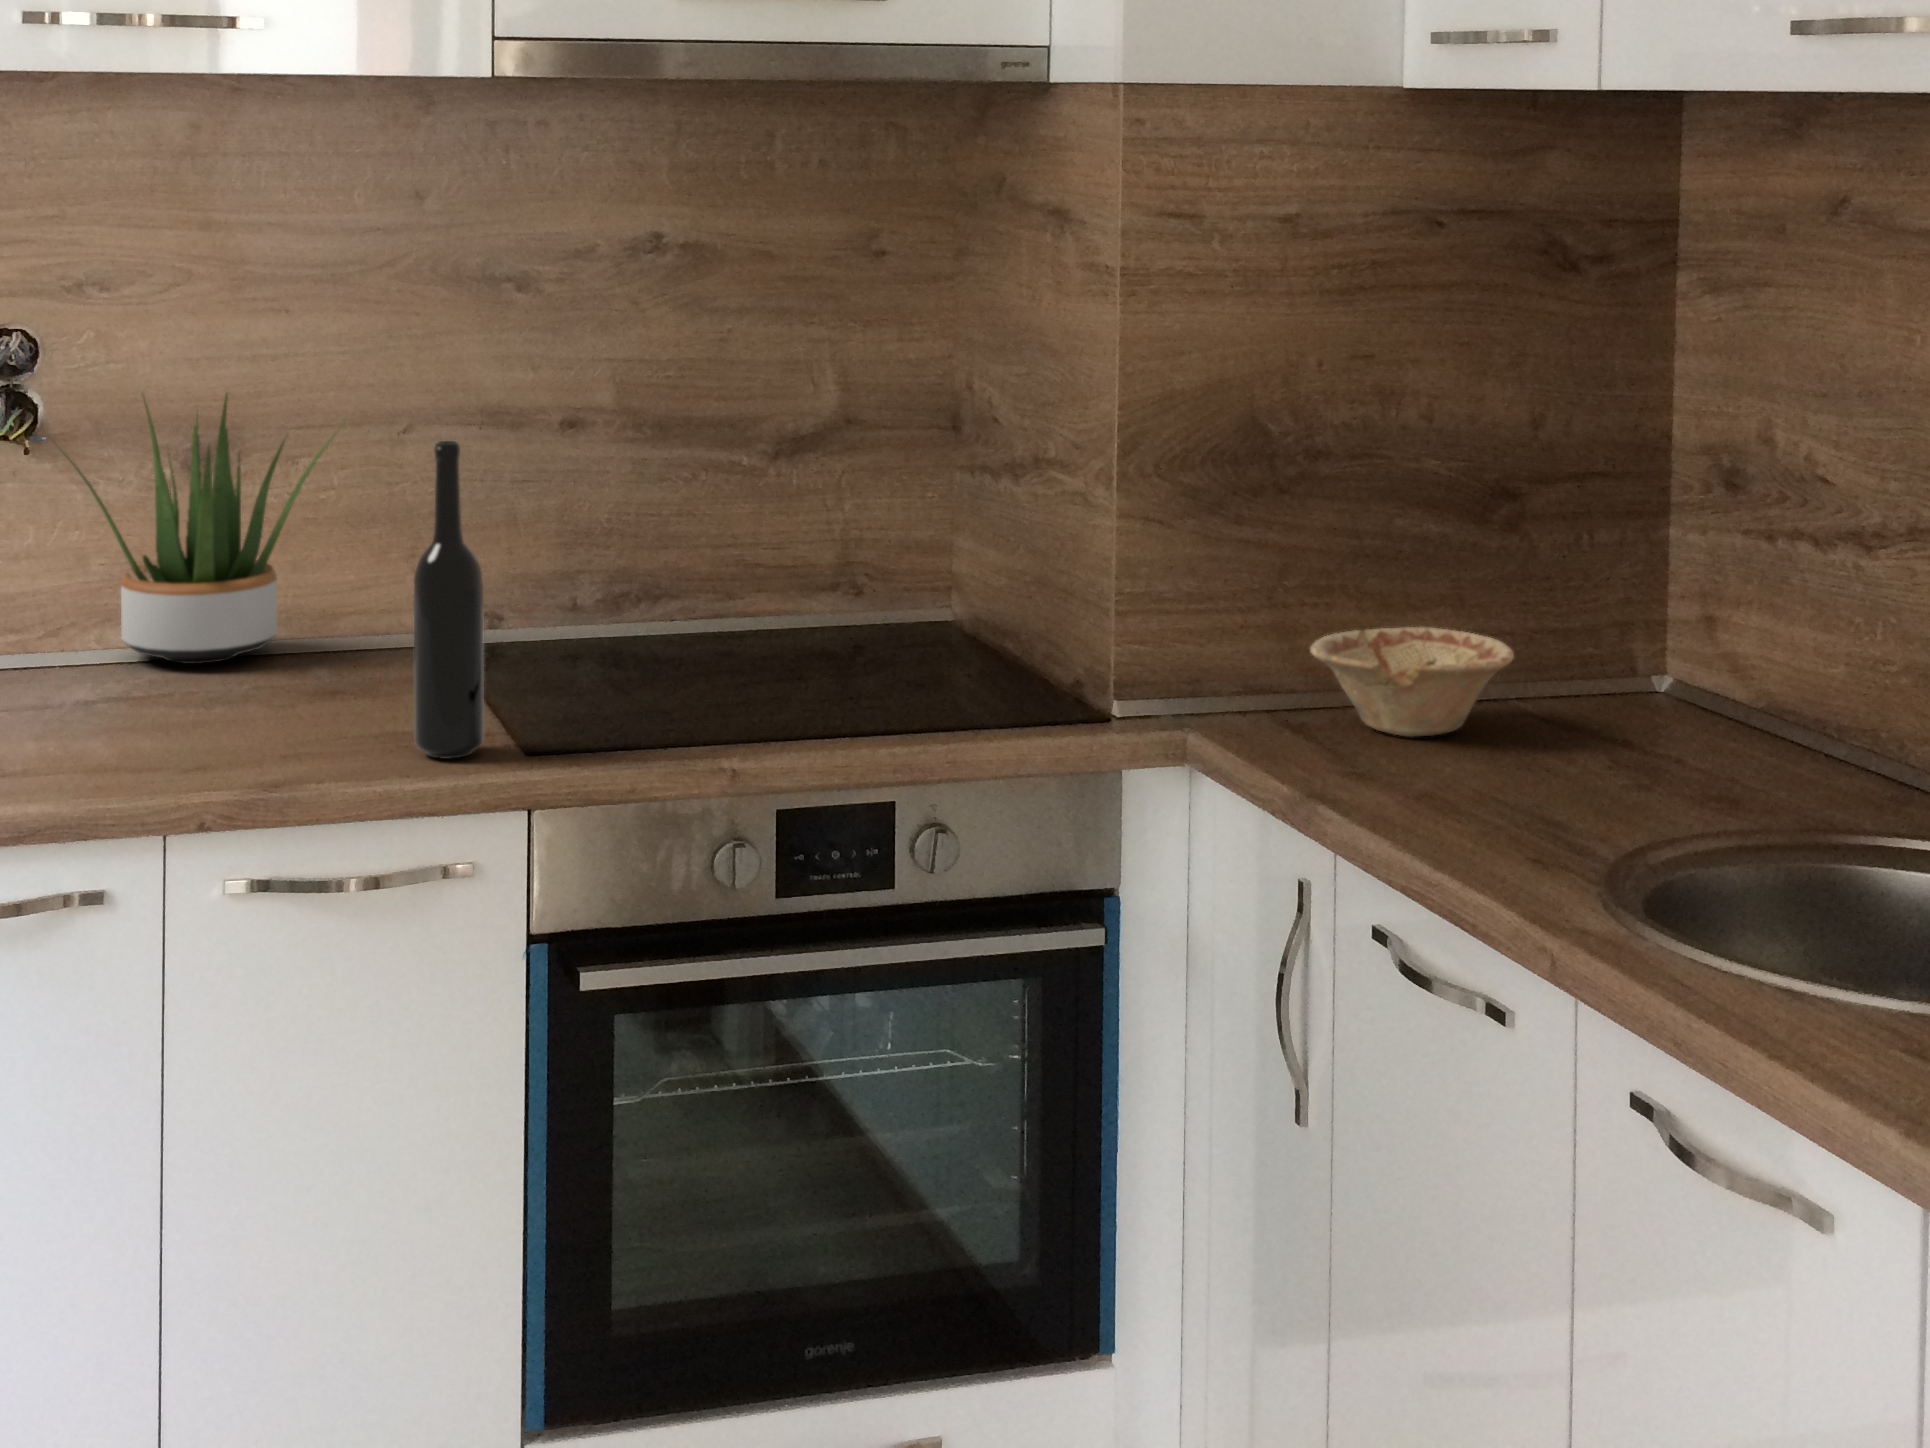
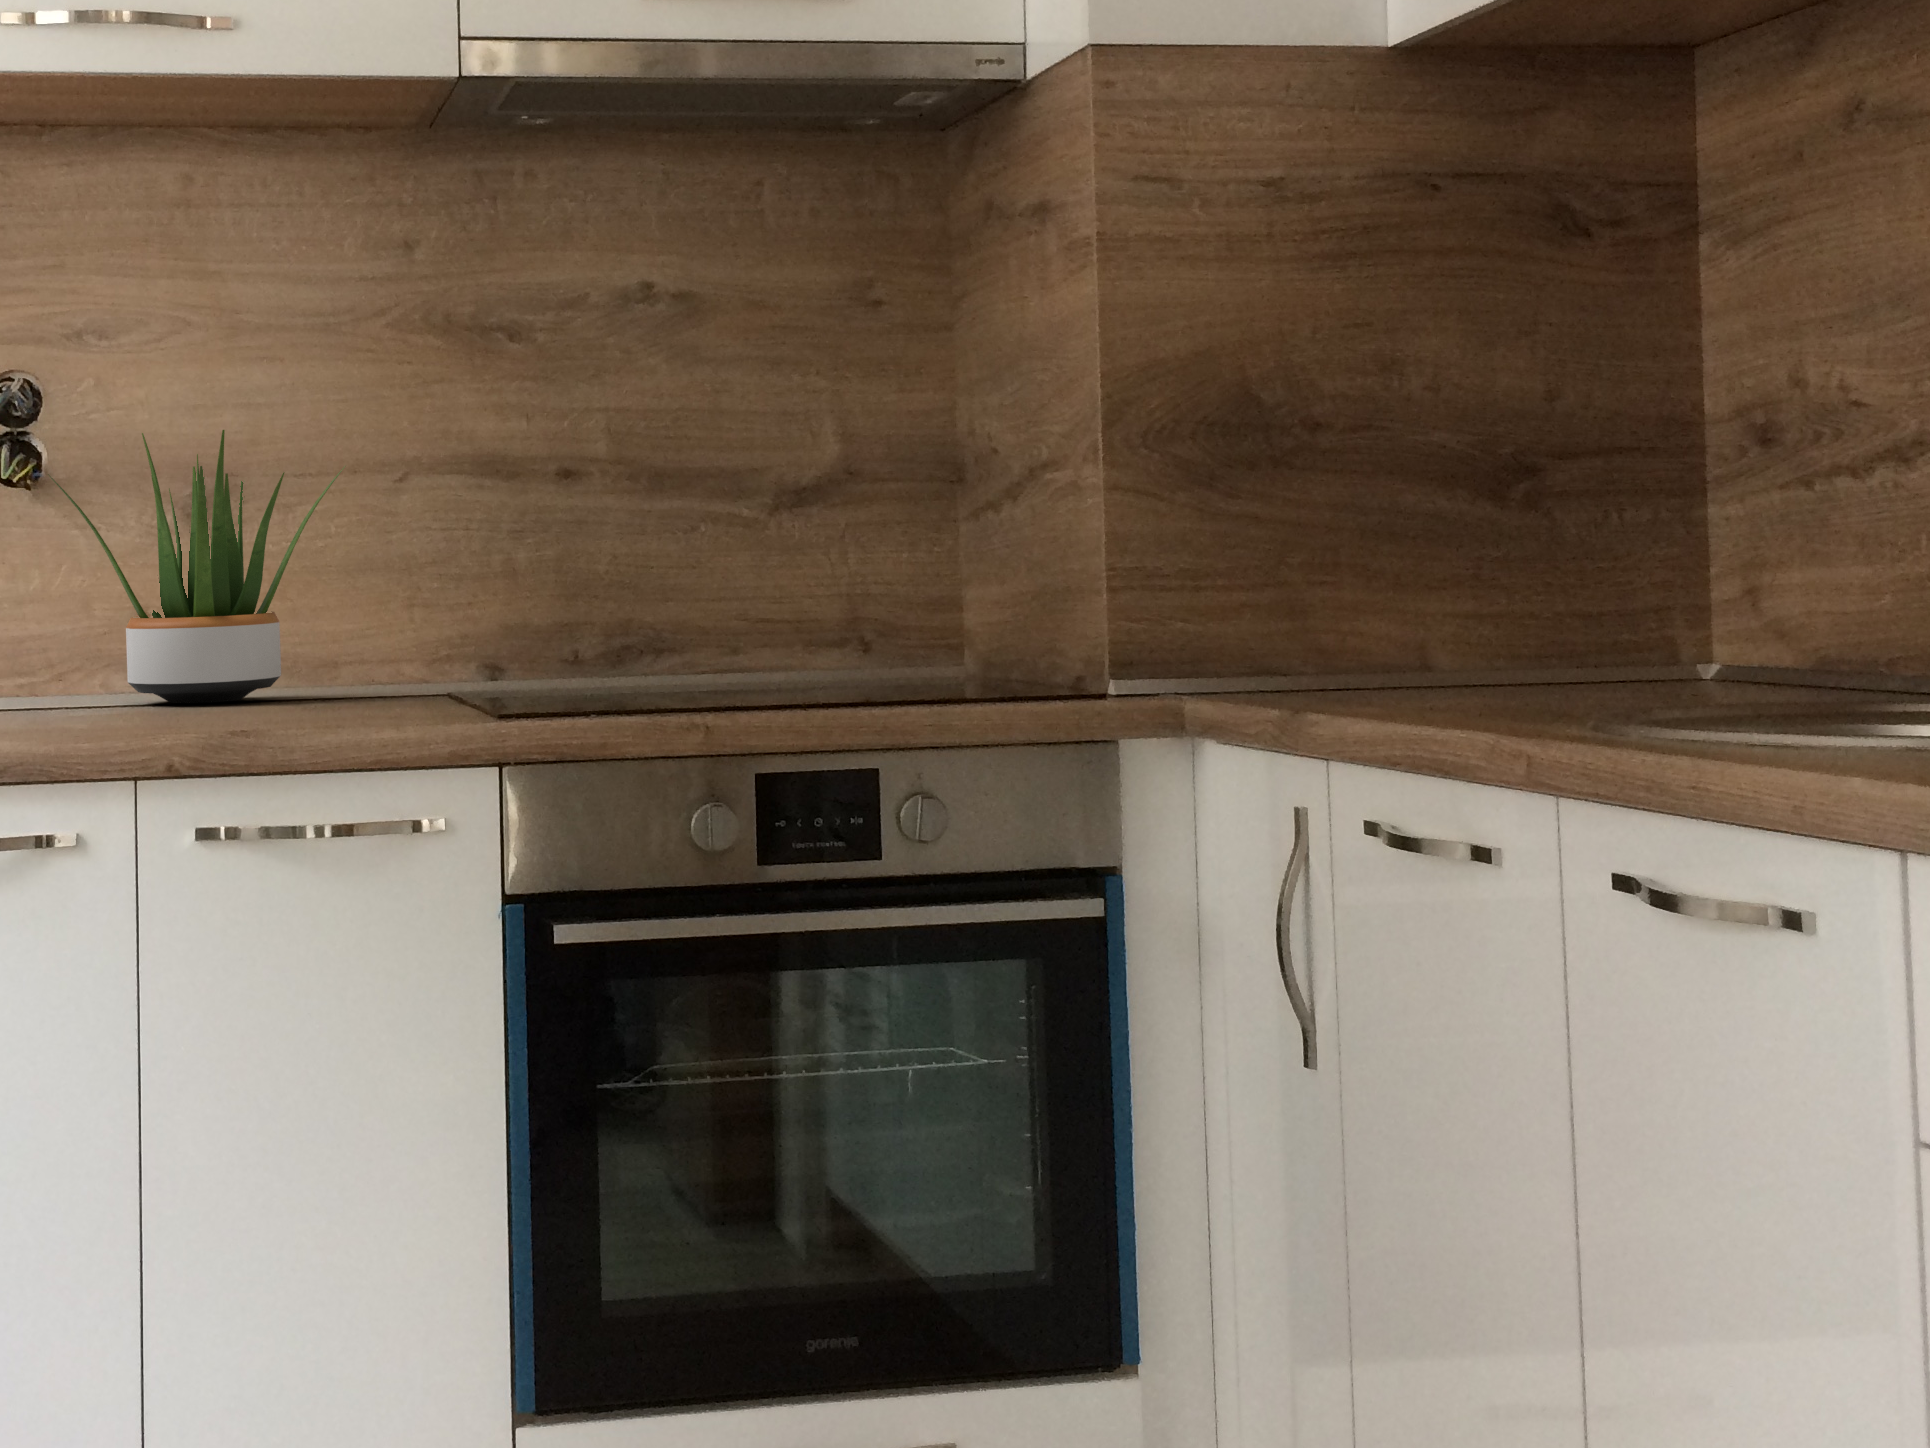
bottle: present [413,441,484,758] -> none [386,407,460,724]
dish: present [1310,627,1514,737] -> none [1311,602,1526,695]

